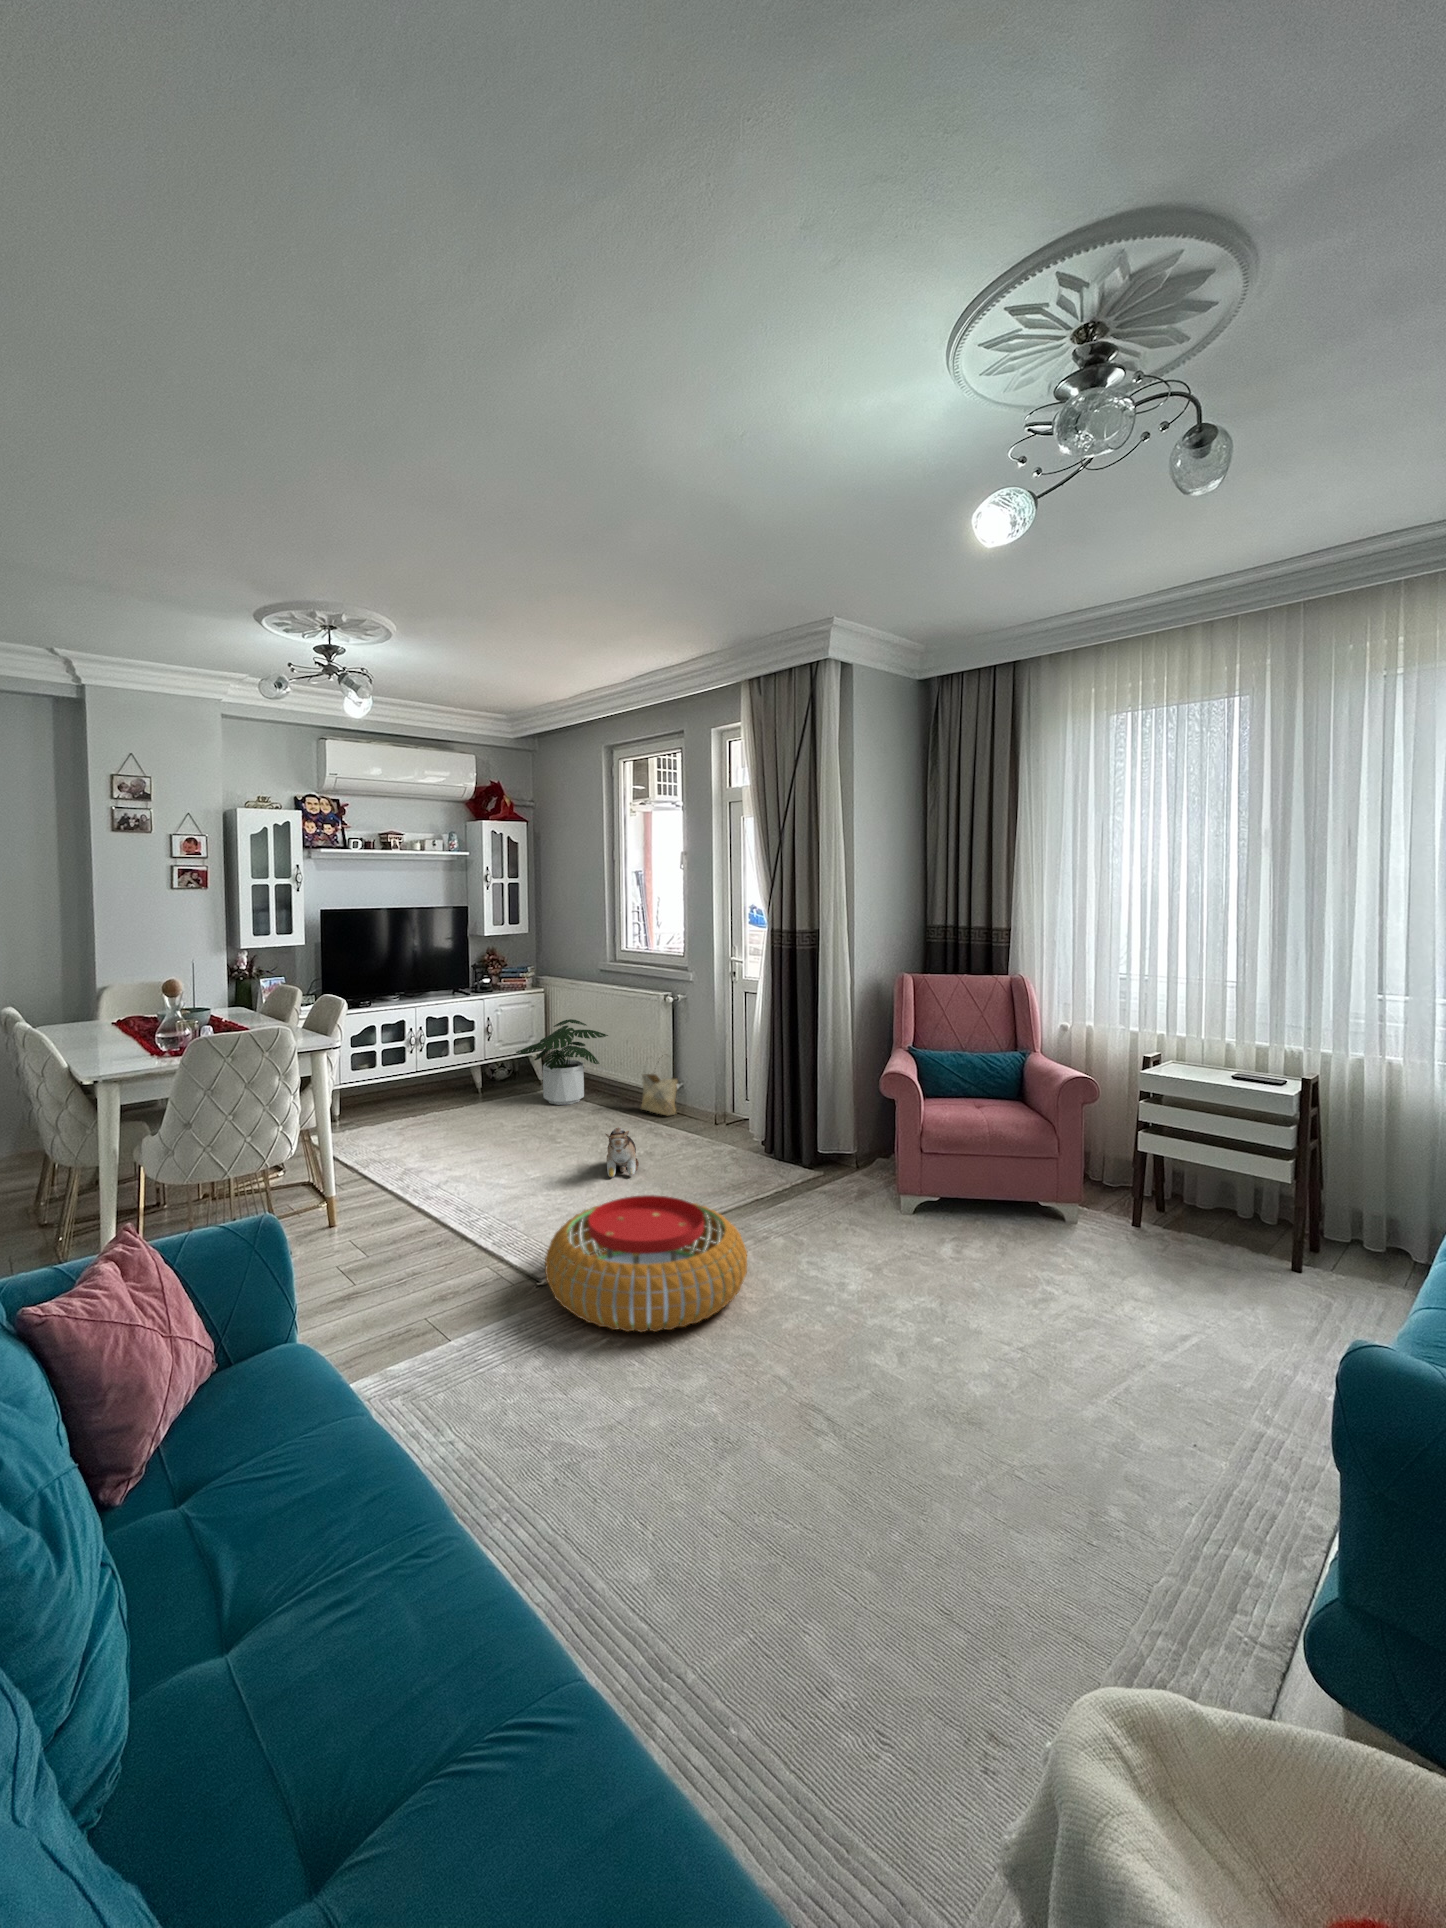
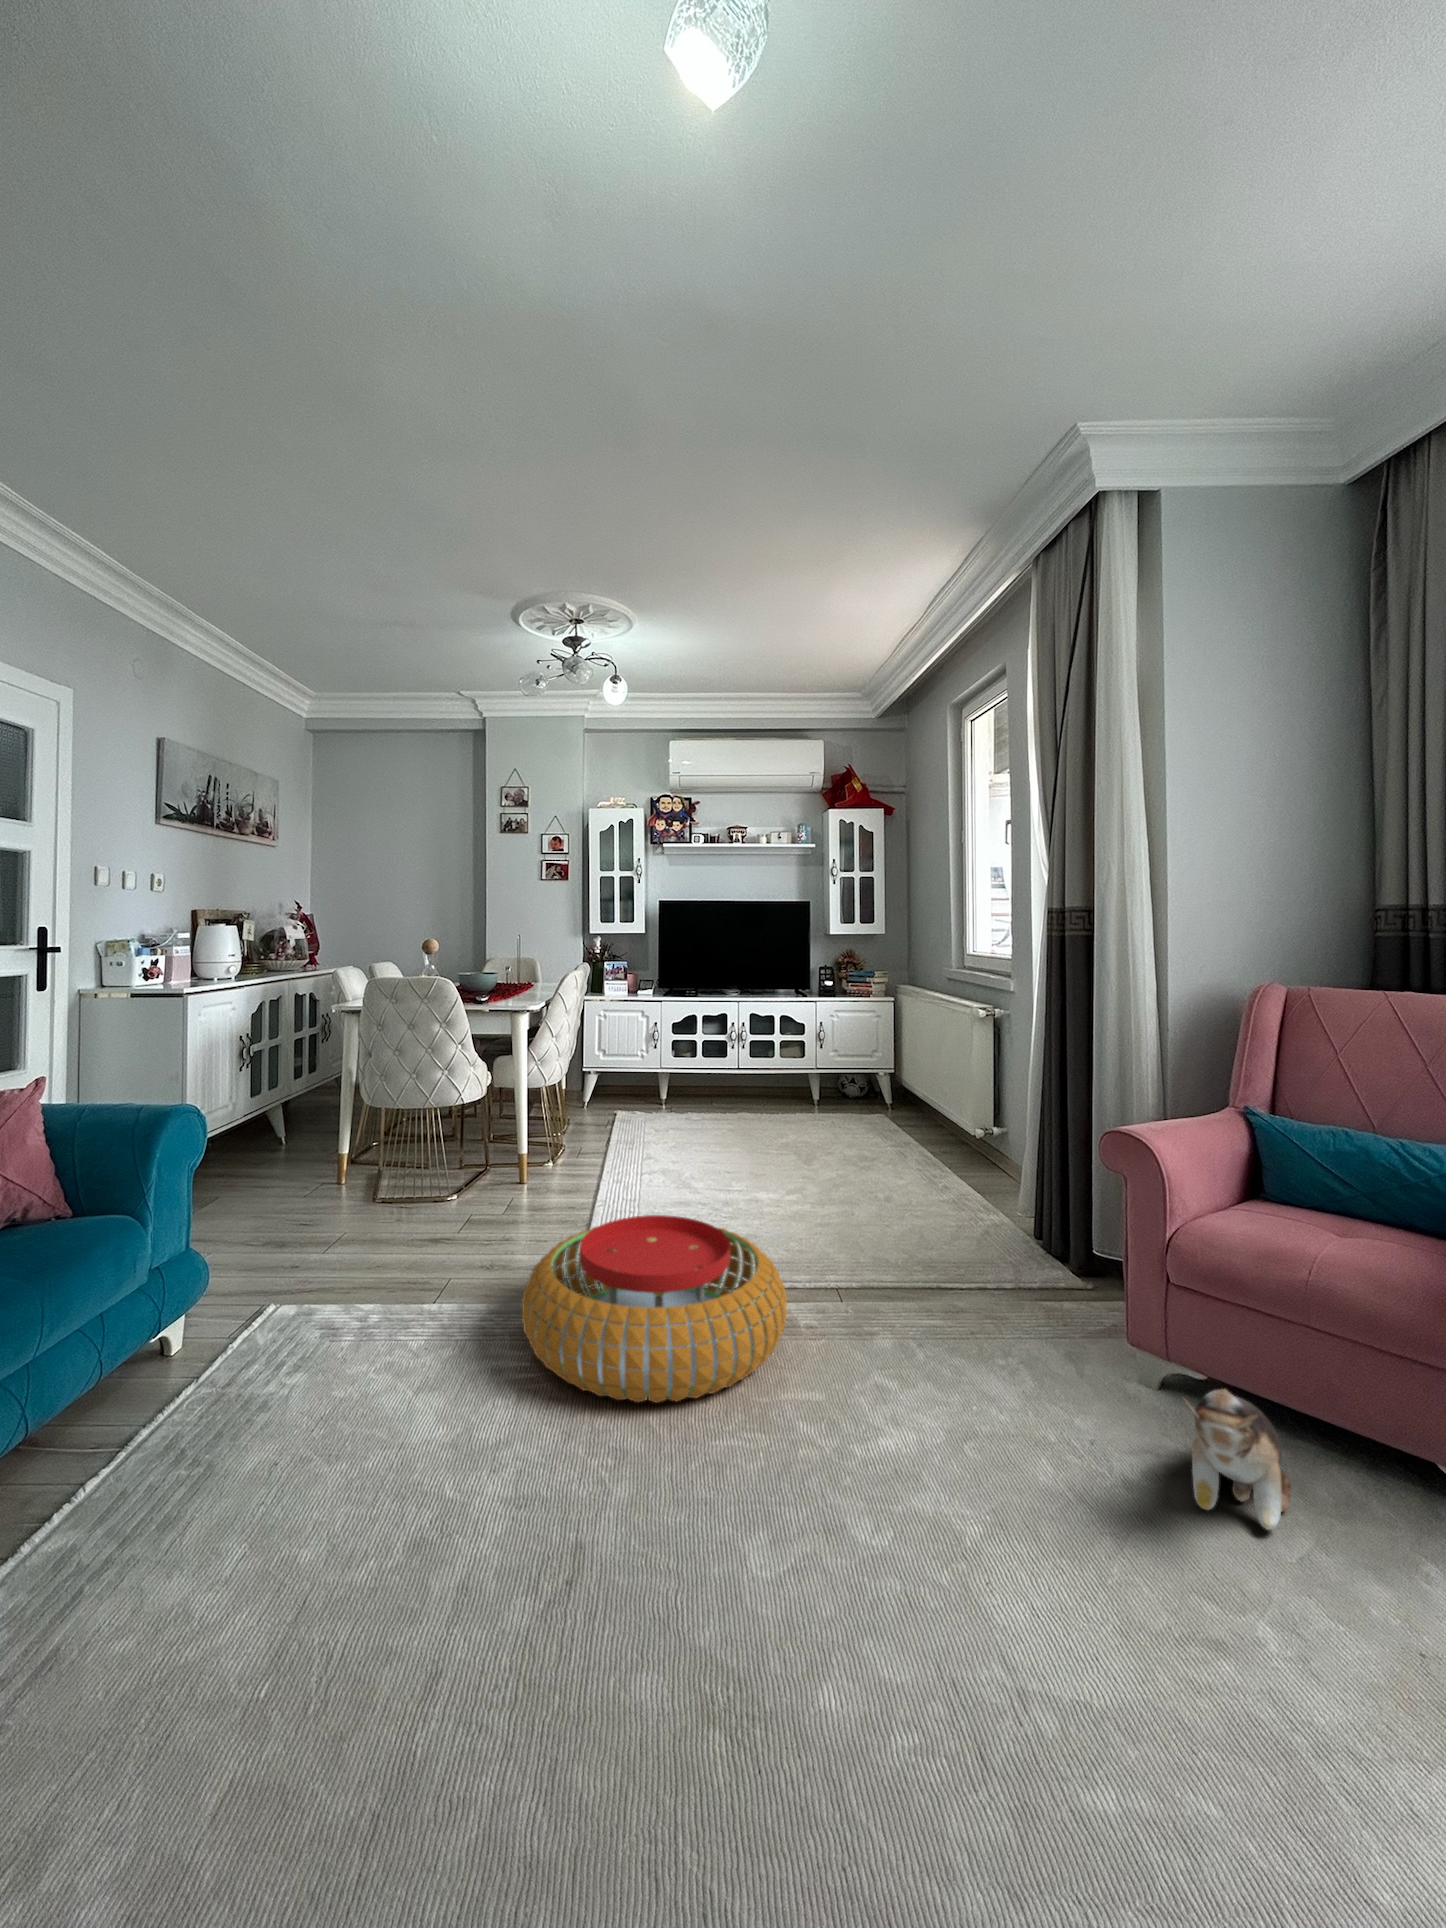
potted plant: present [516,1019,608,1105] -> none [825,1029,927,1126]
woven basket: present [641,1062,678,1116] -> none [947,1081,990,1161]
plush toy: present [606,1128,639,1178] -> present [1186,1389,1292,1530]

